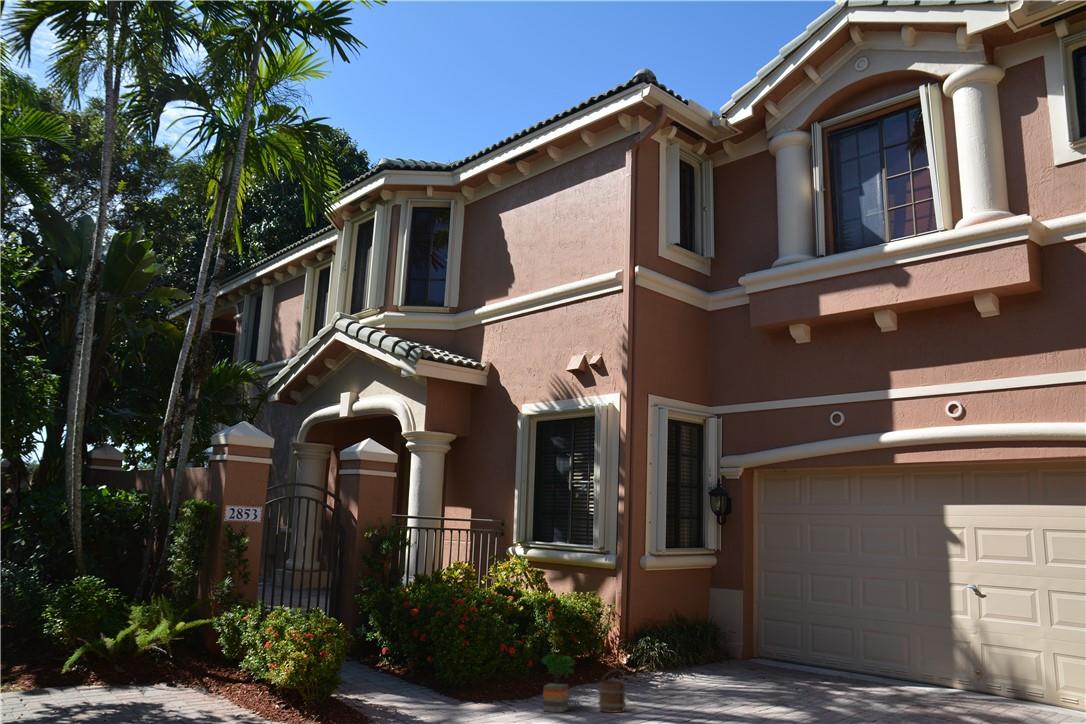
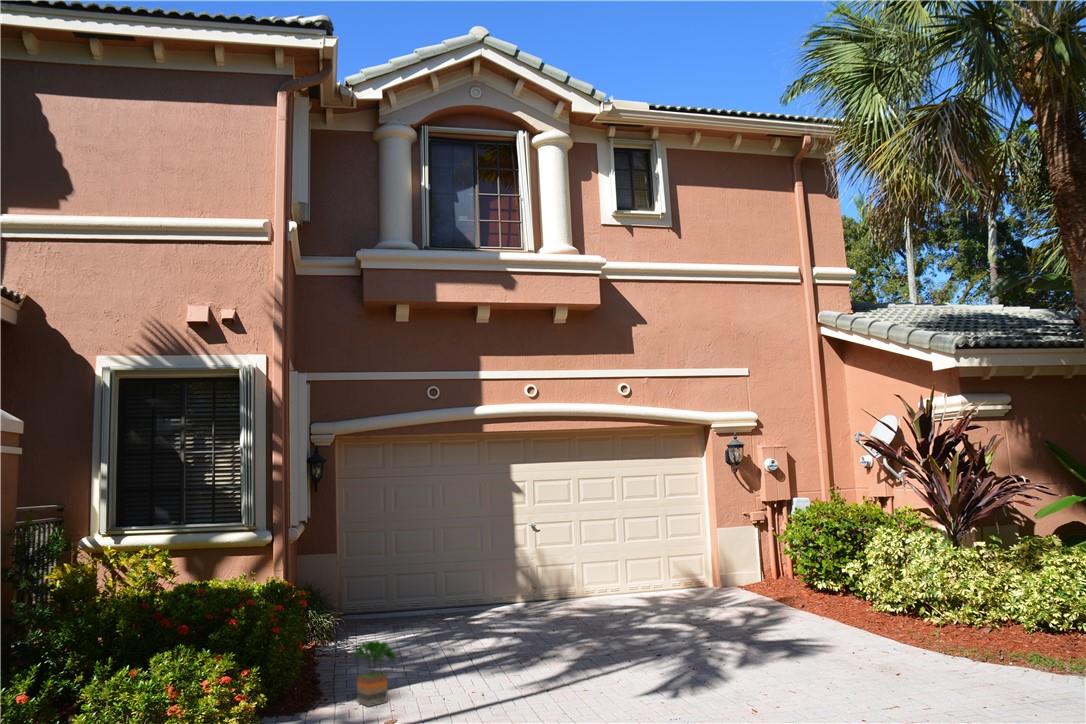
bucket: present [598,678,626,713] -> none [399,643,428,690]

